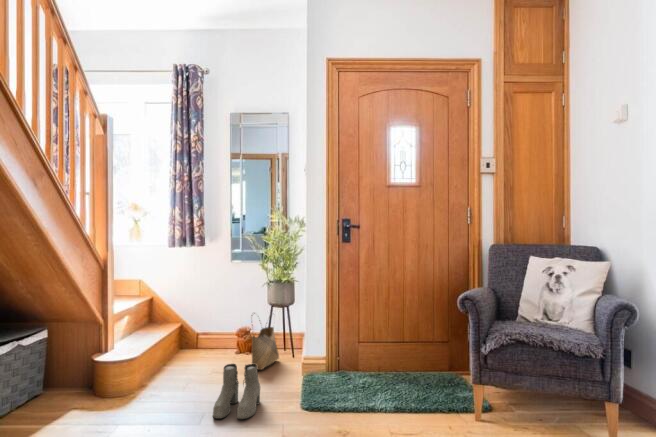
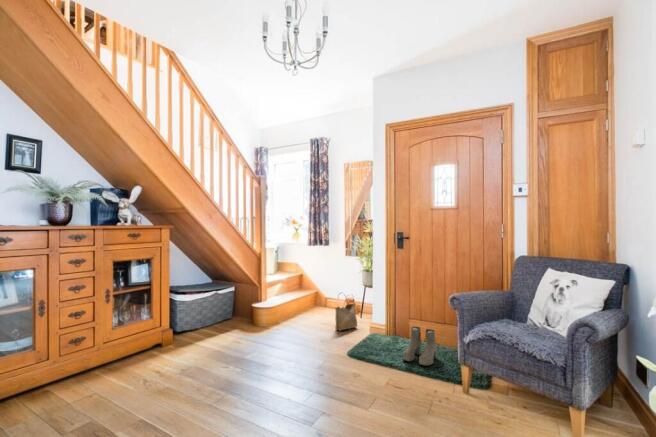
boots: present [213,364,260,419] -> present [403,327,437,366]

